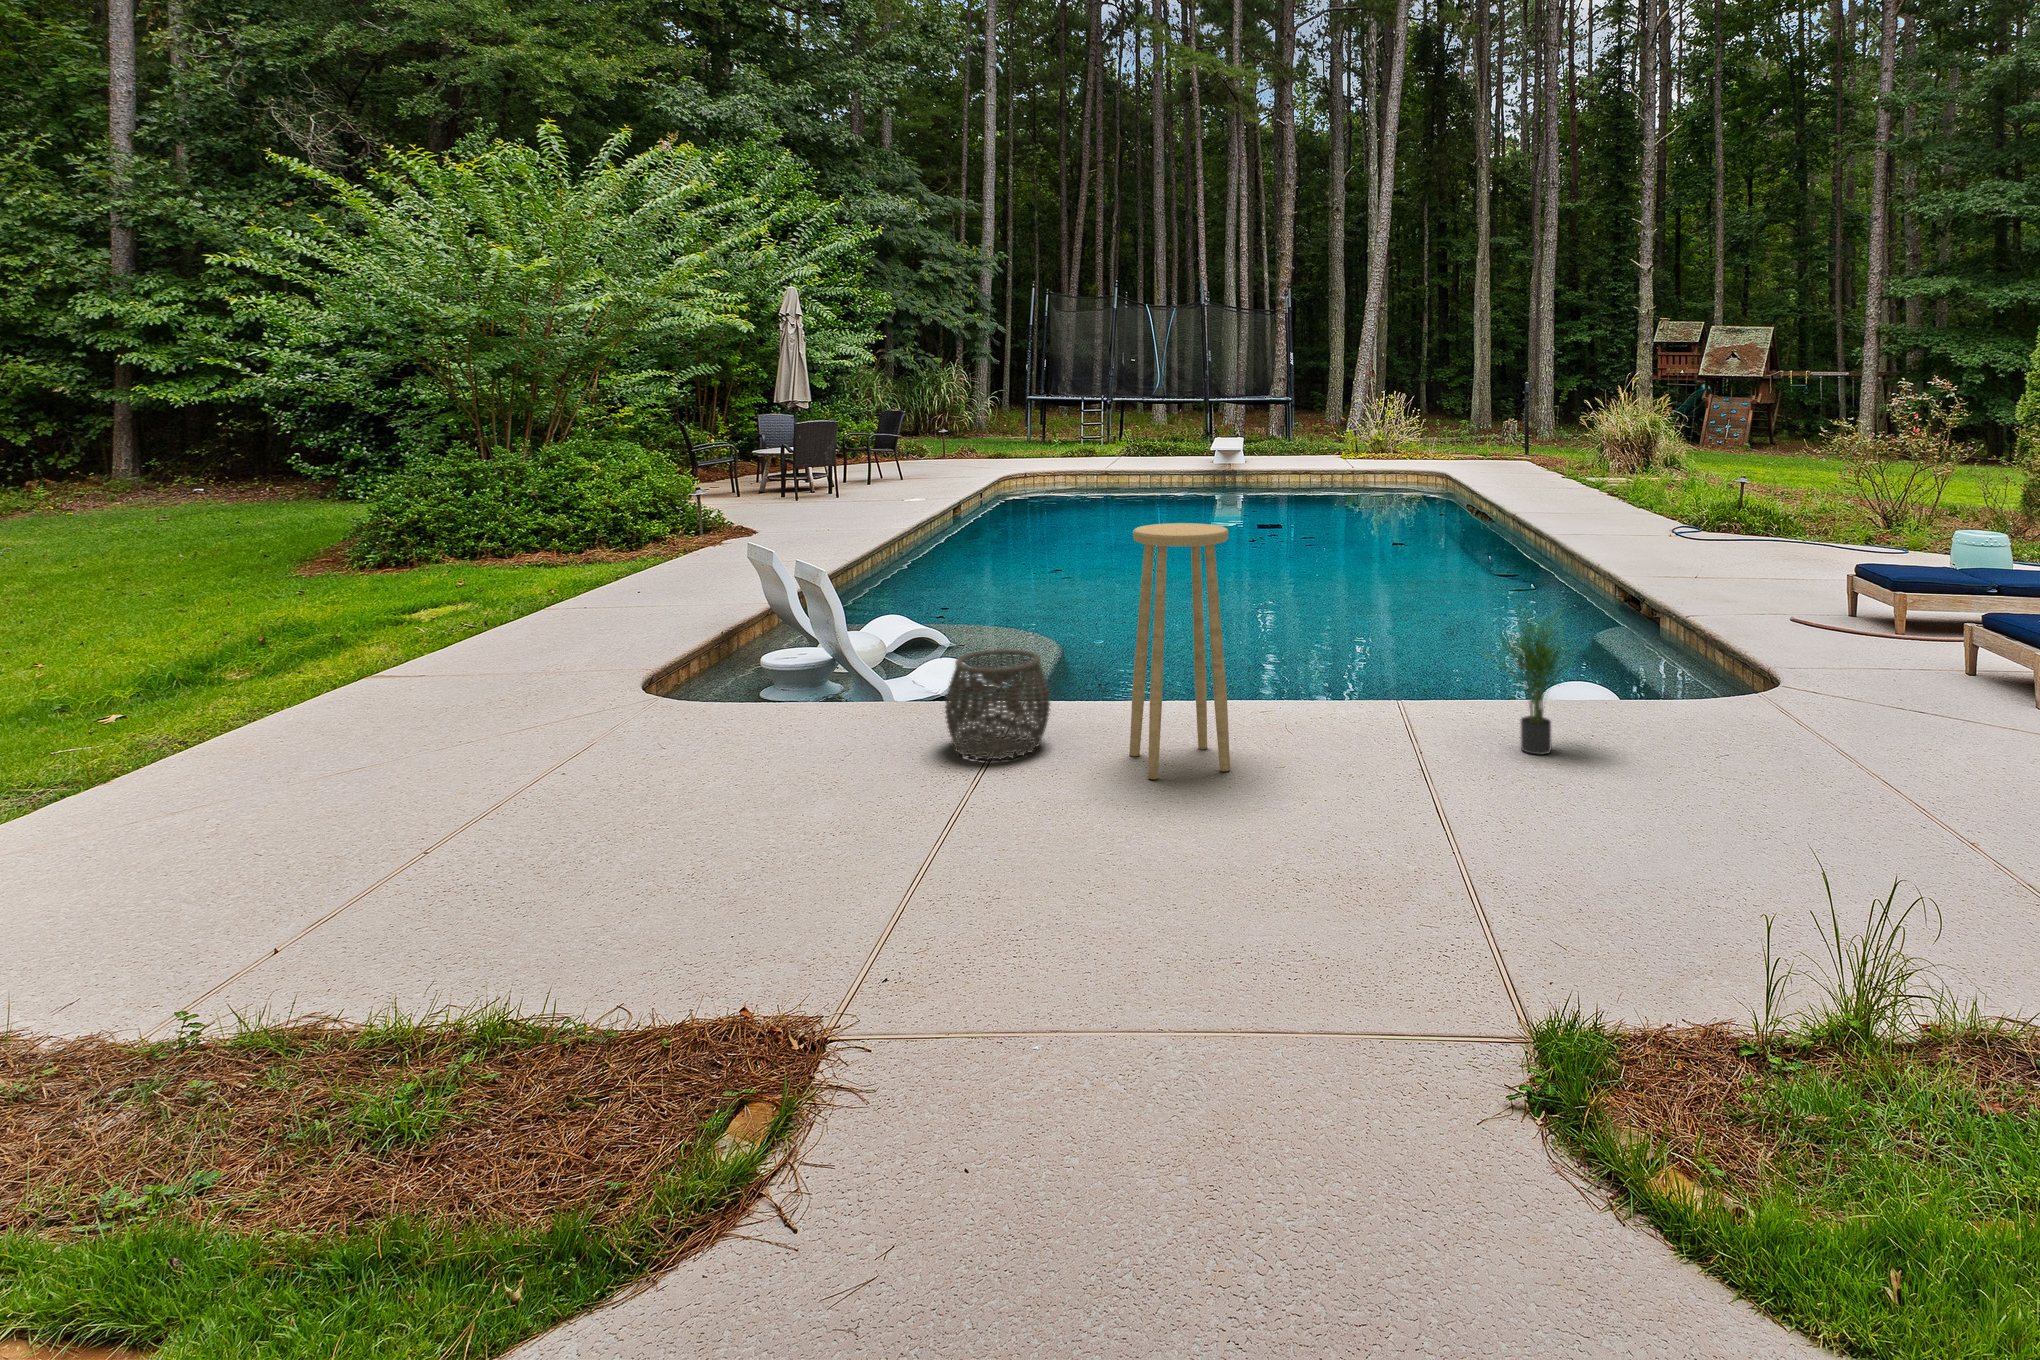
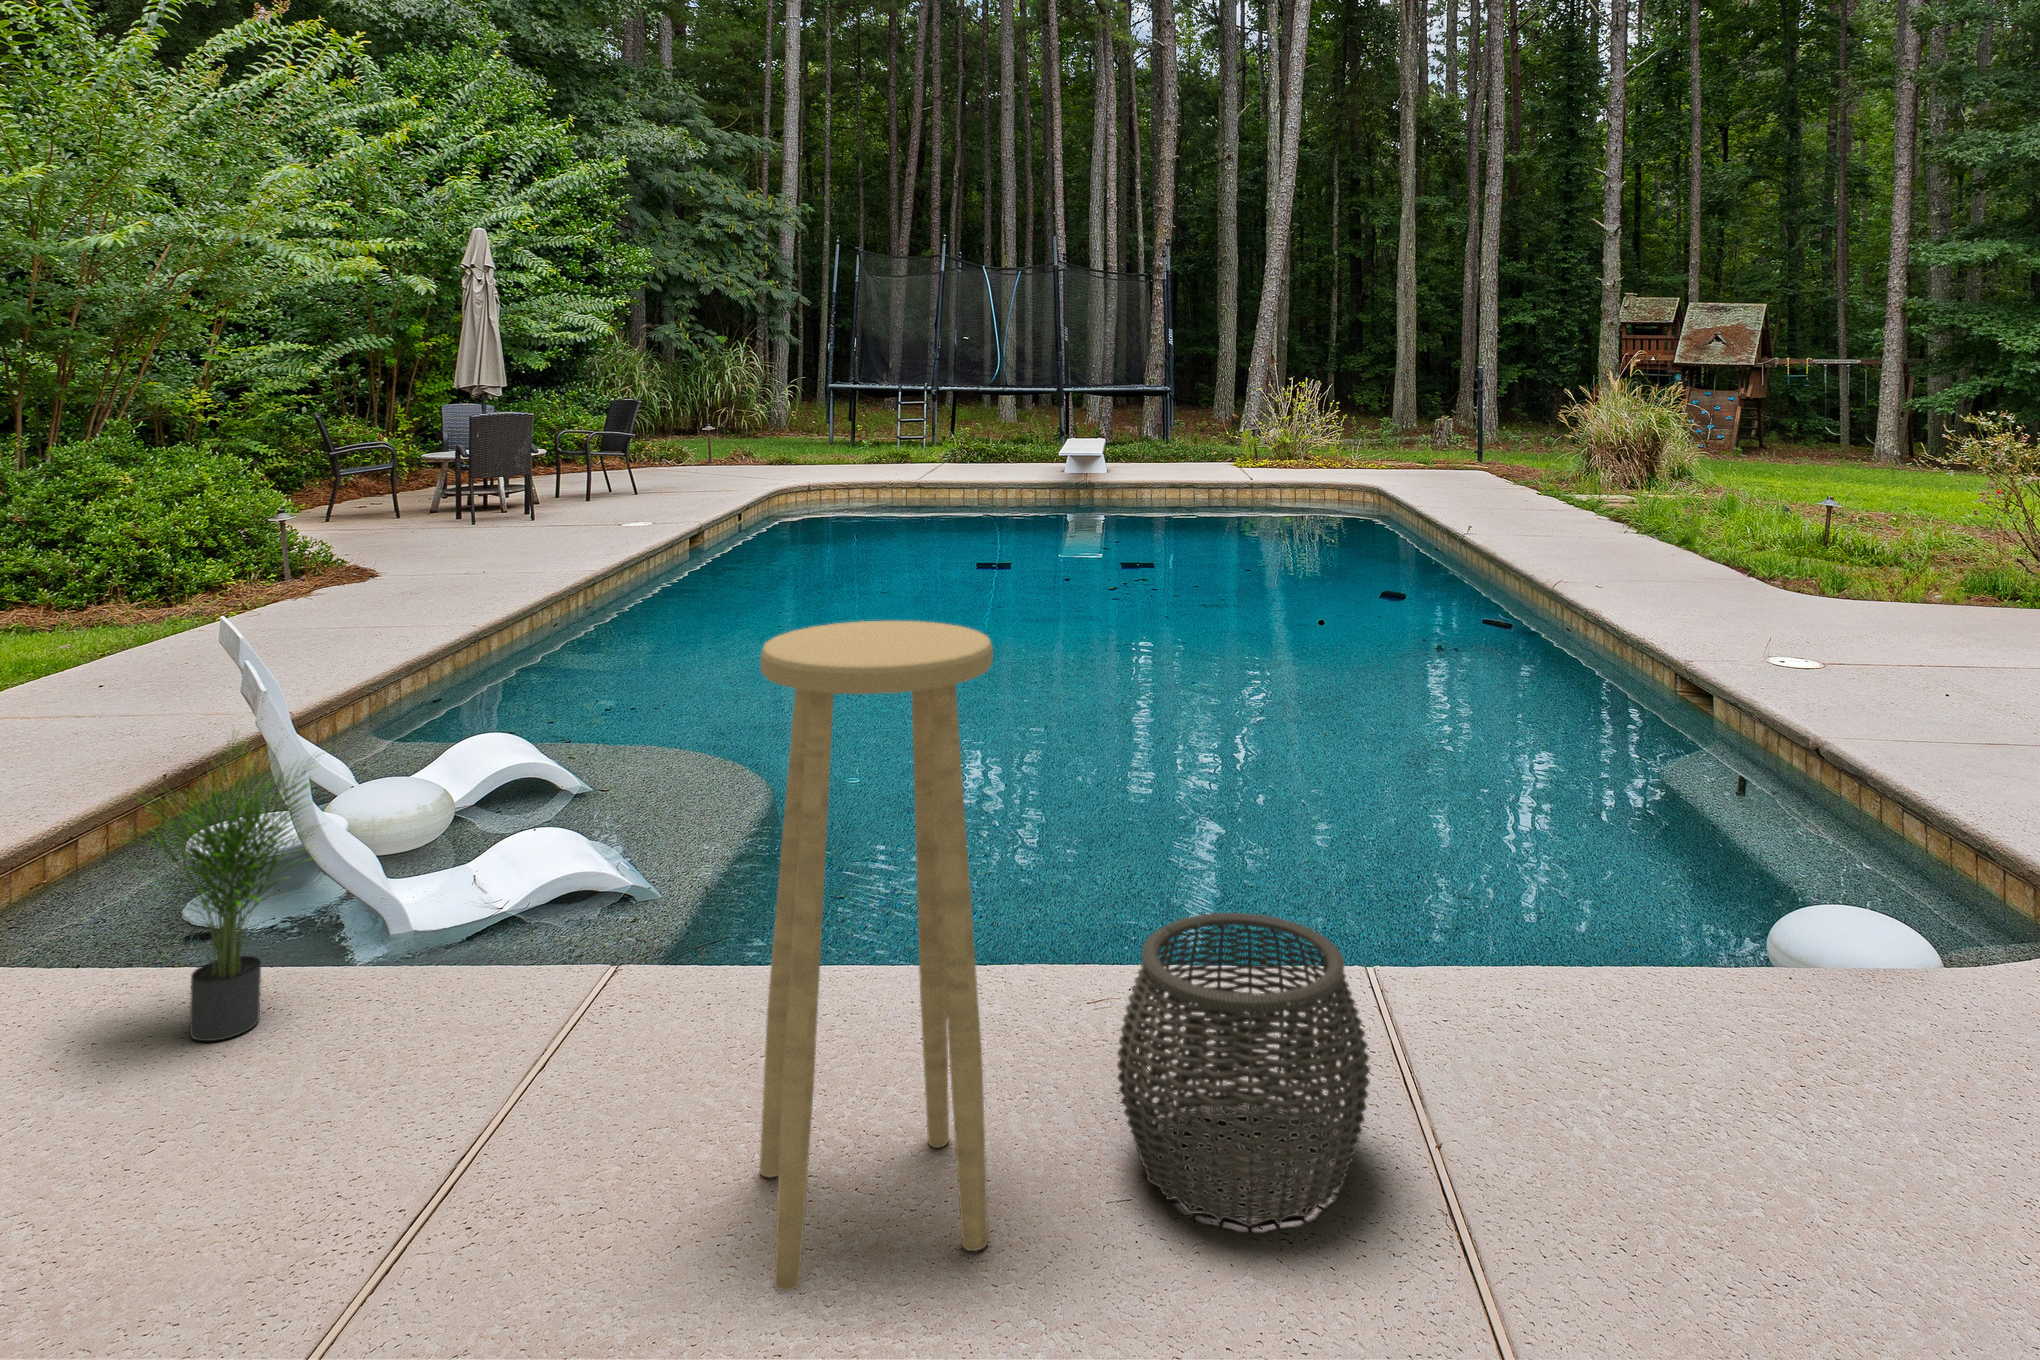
potted plant: present [1486,610,1573,755] -> present [130,742,324,1041]
woven basket: present [945,649,1050,760] -> present [1117,913,1370,1227]

